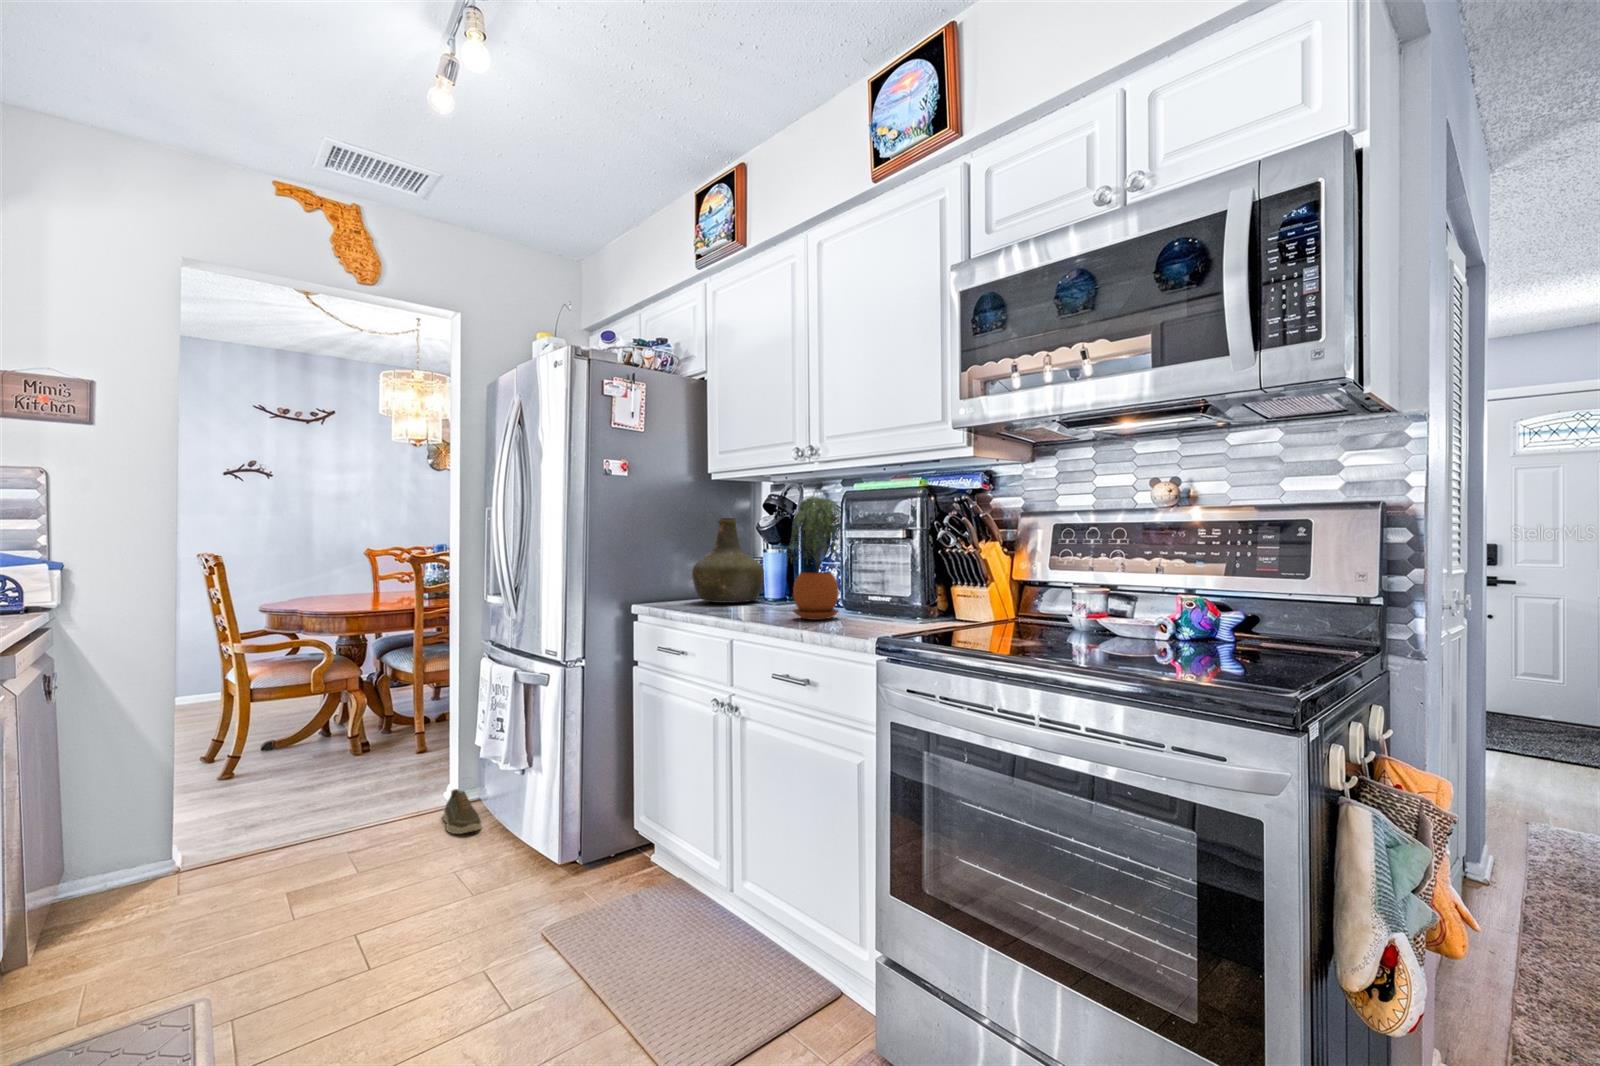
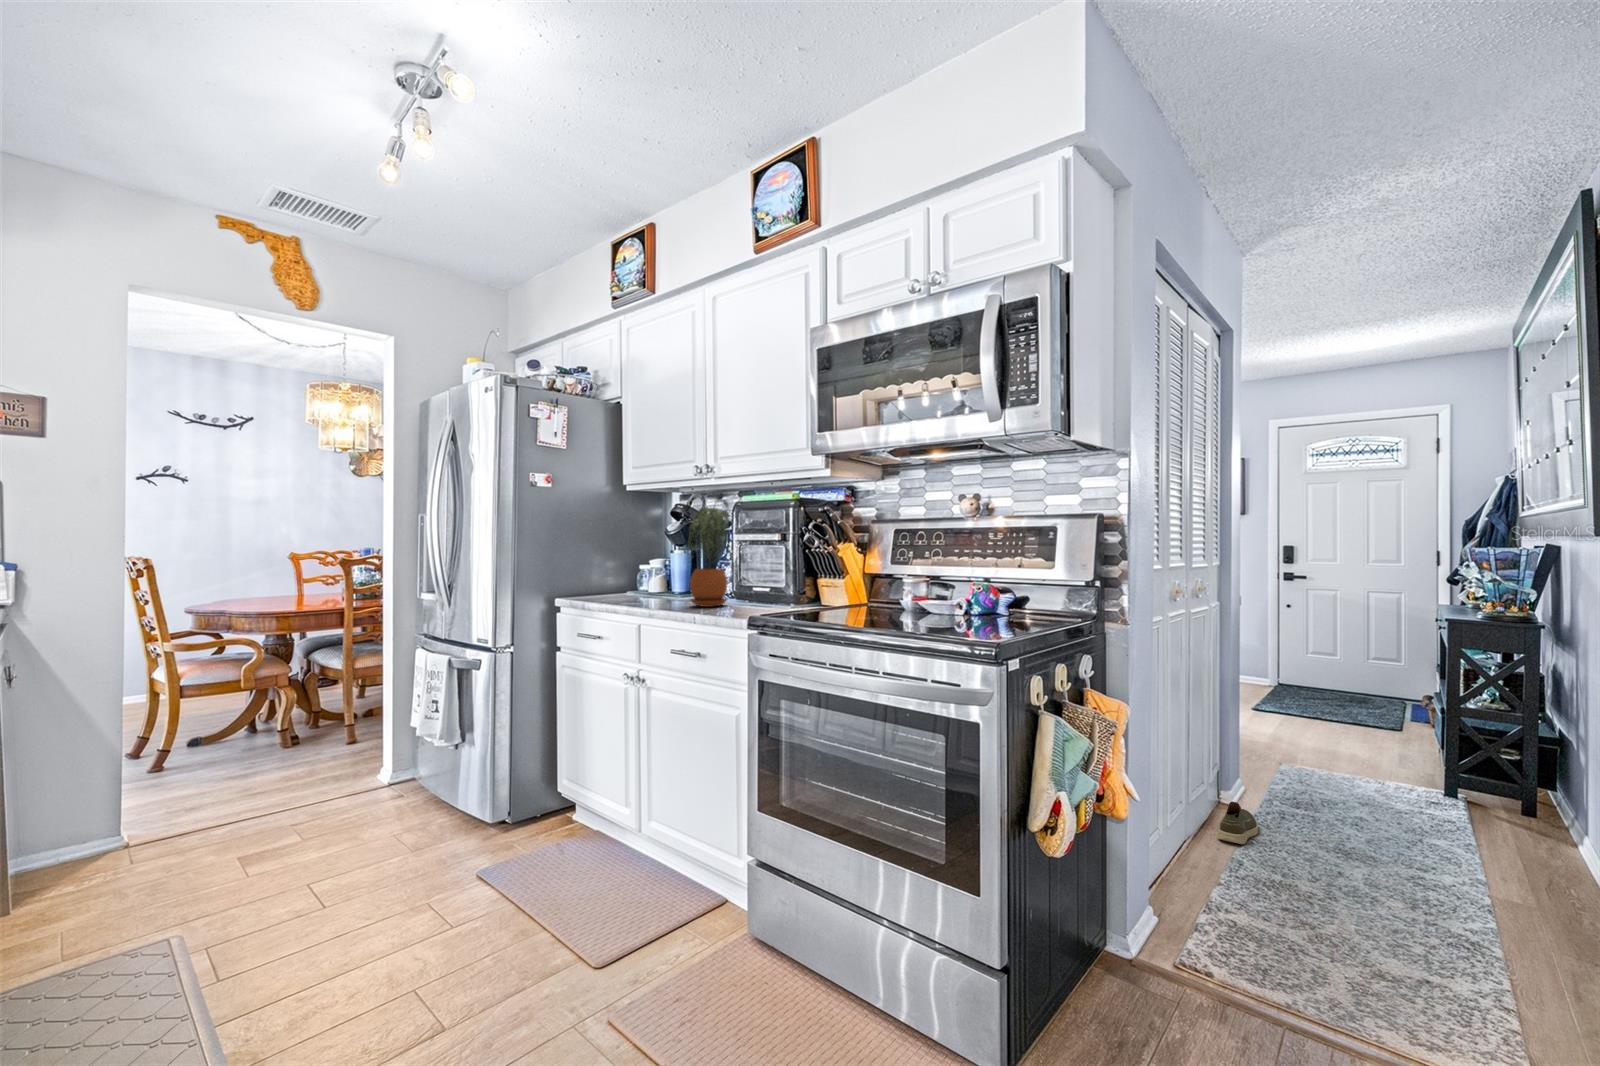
bottle: present [692,518,764,603] -> none [607,524,669,596]
shoe: present [443,789,482,834] -> present [1217,802,1258,844]

